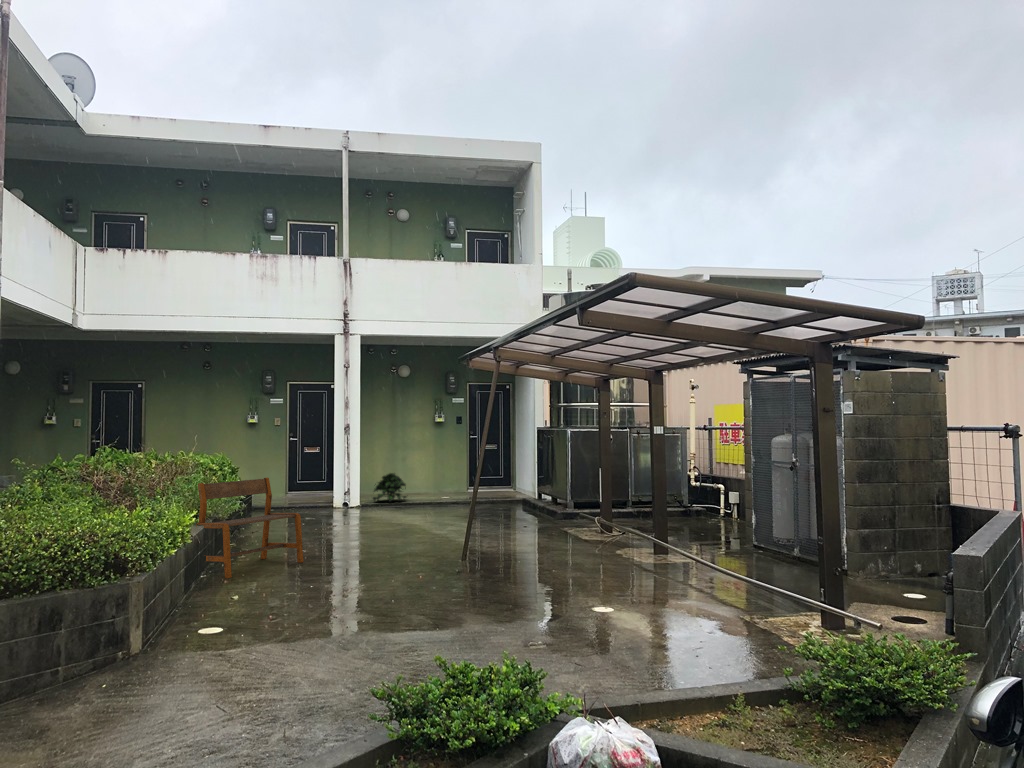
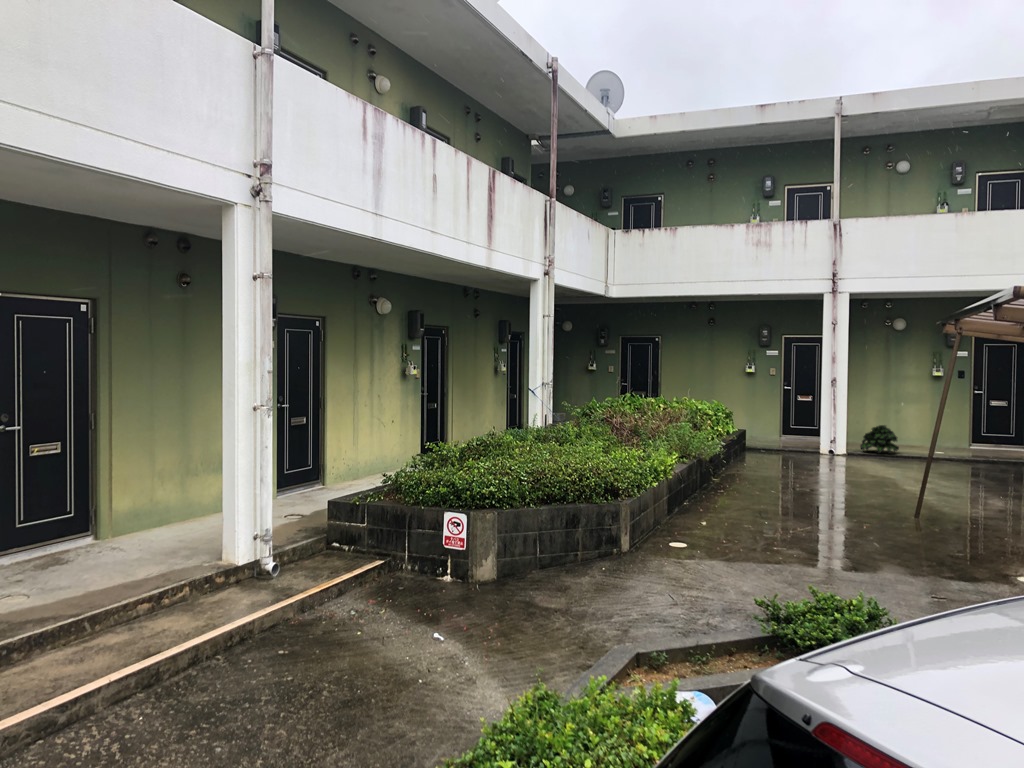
bench: present [197,478,303,578] -> none [681,428,770,507]

